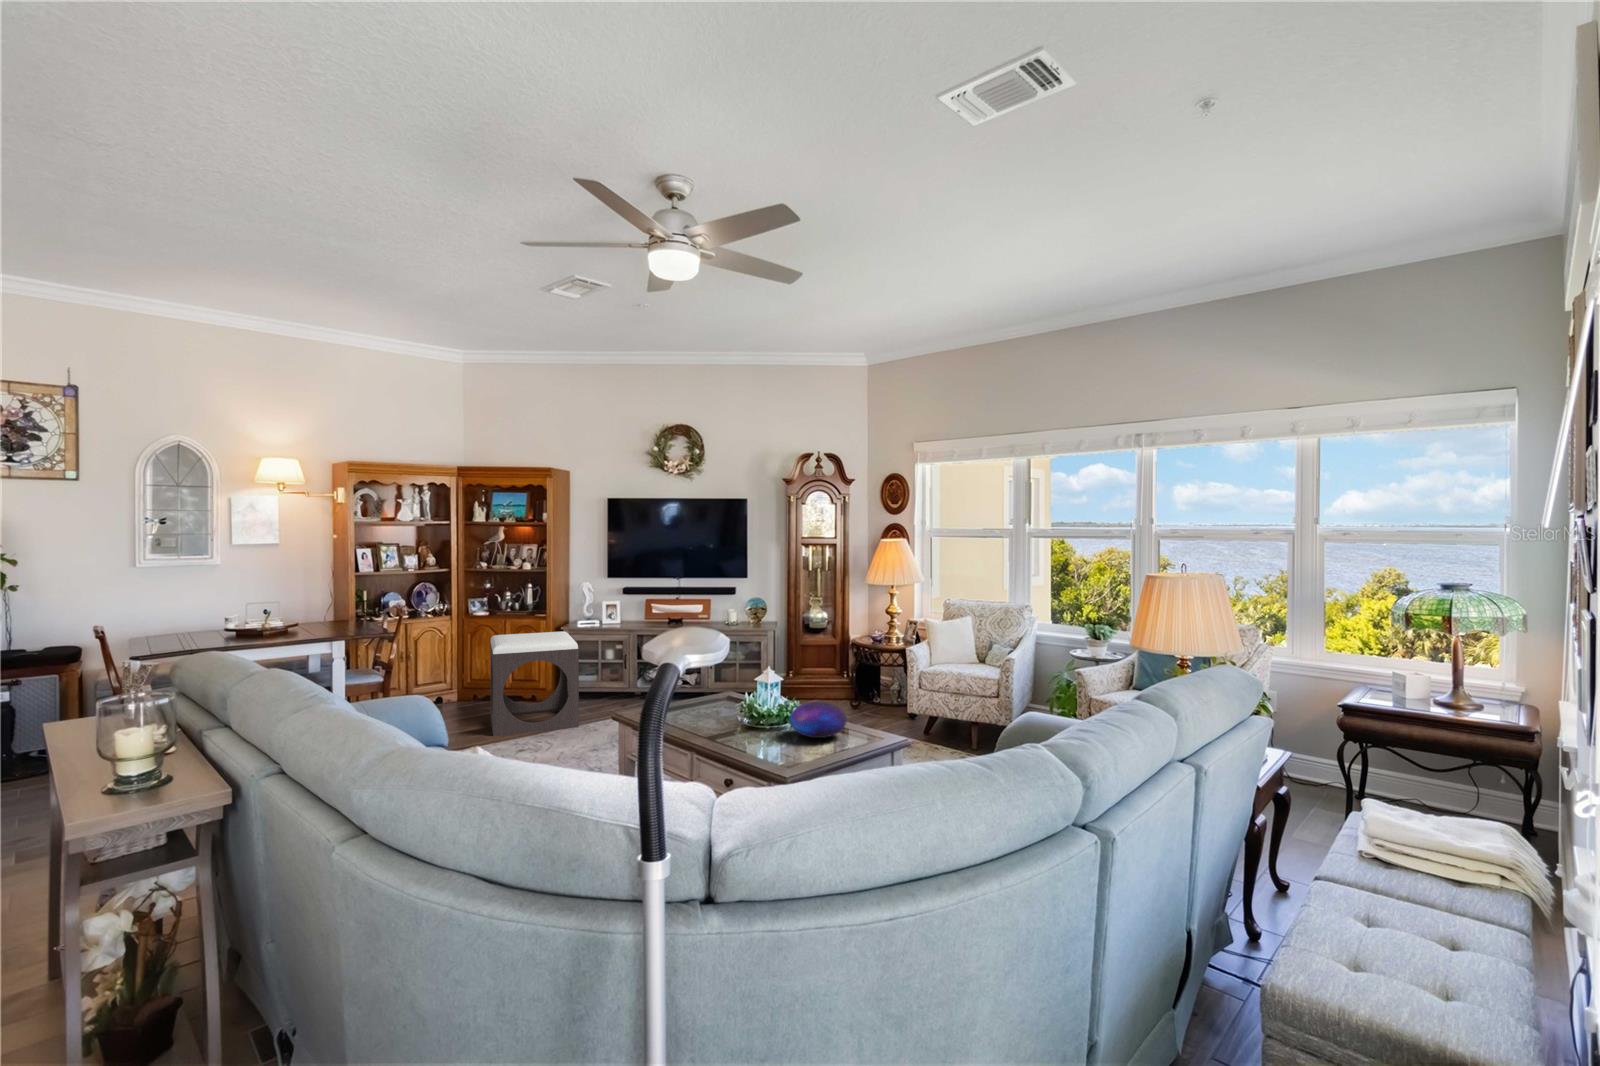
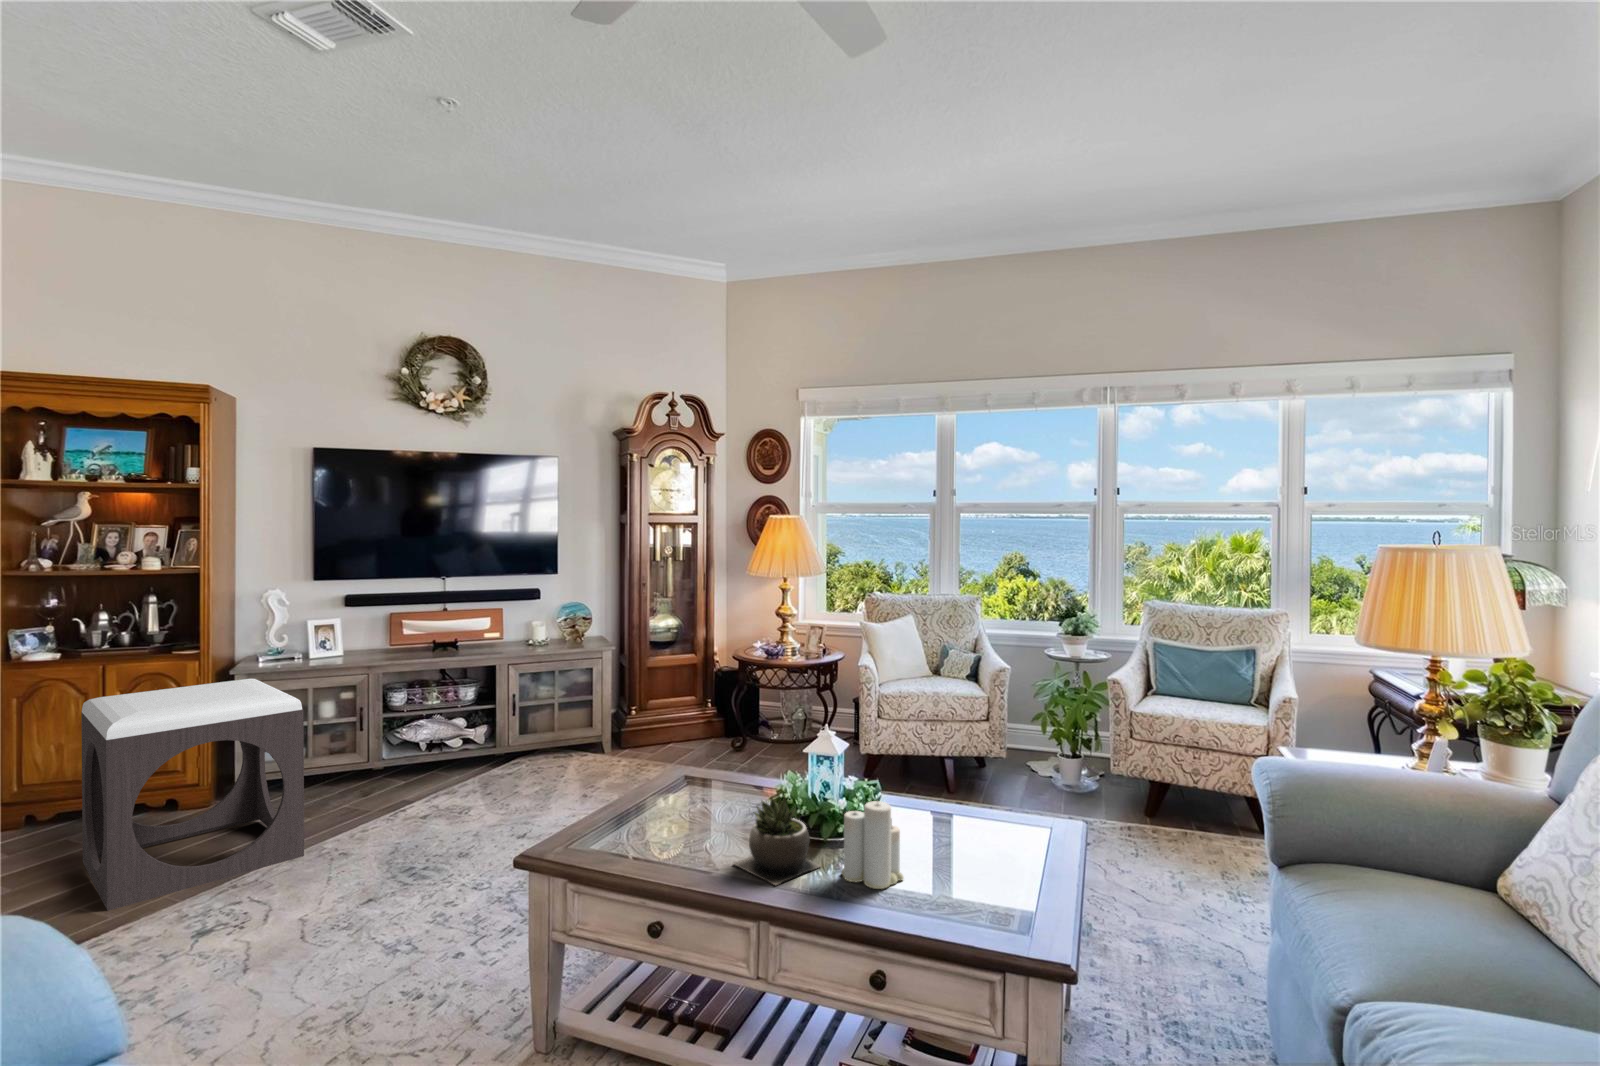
succulent plant: none [692,697,729,736] -> present [734,797,820,885]
candle: none [730,699,757,743] -> present [841,801,904,889]
decorative orb: present [789,701,847,738] -> none [922,775,1032,848]

